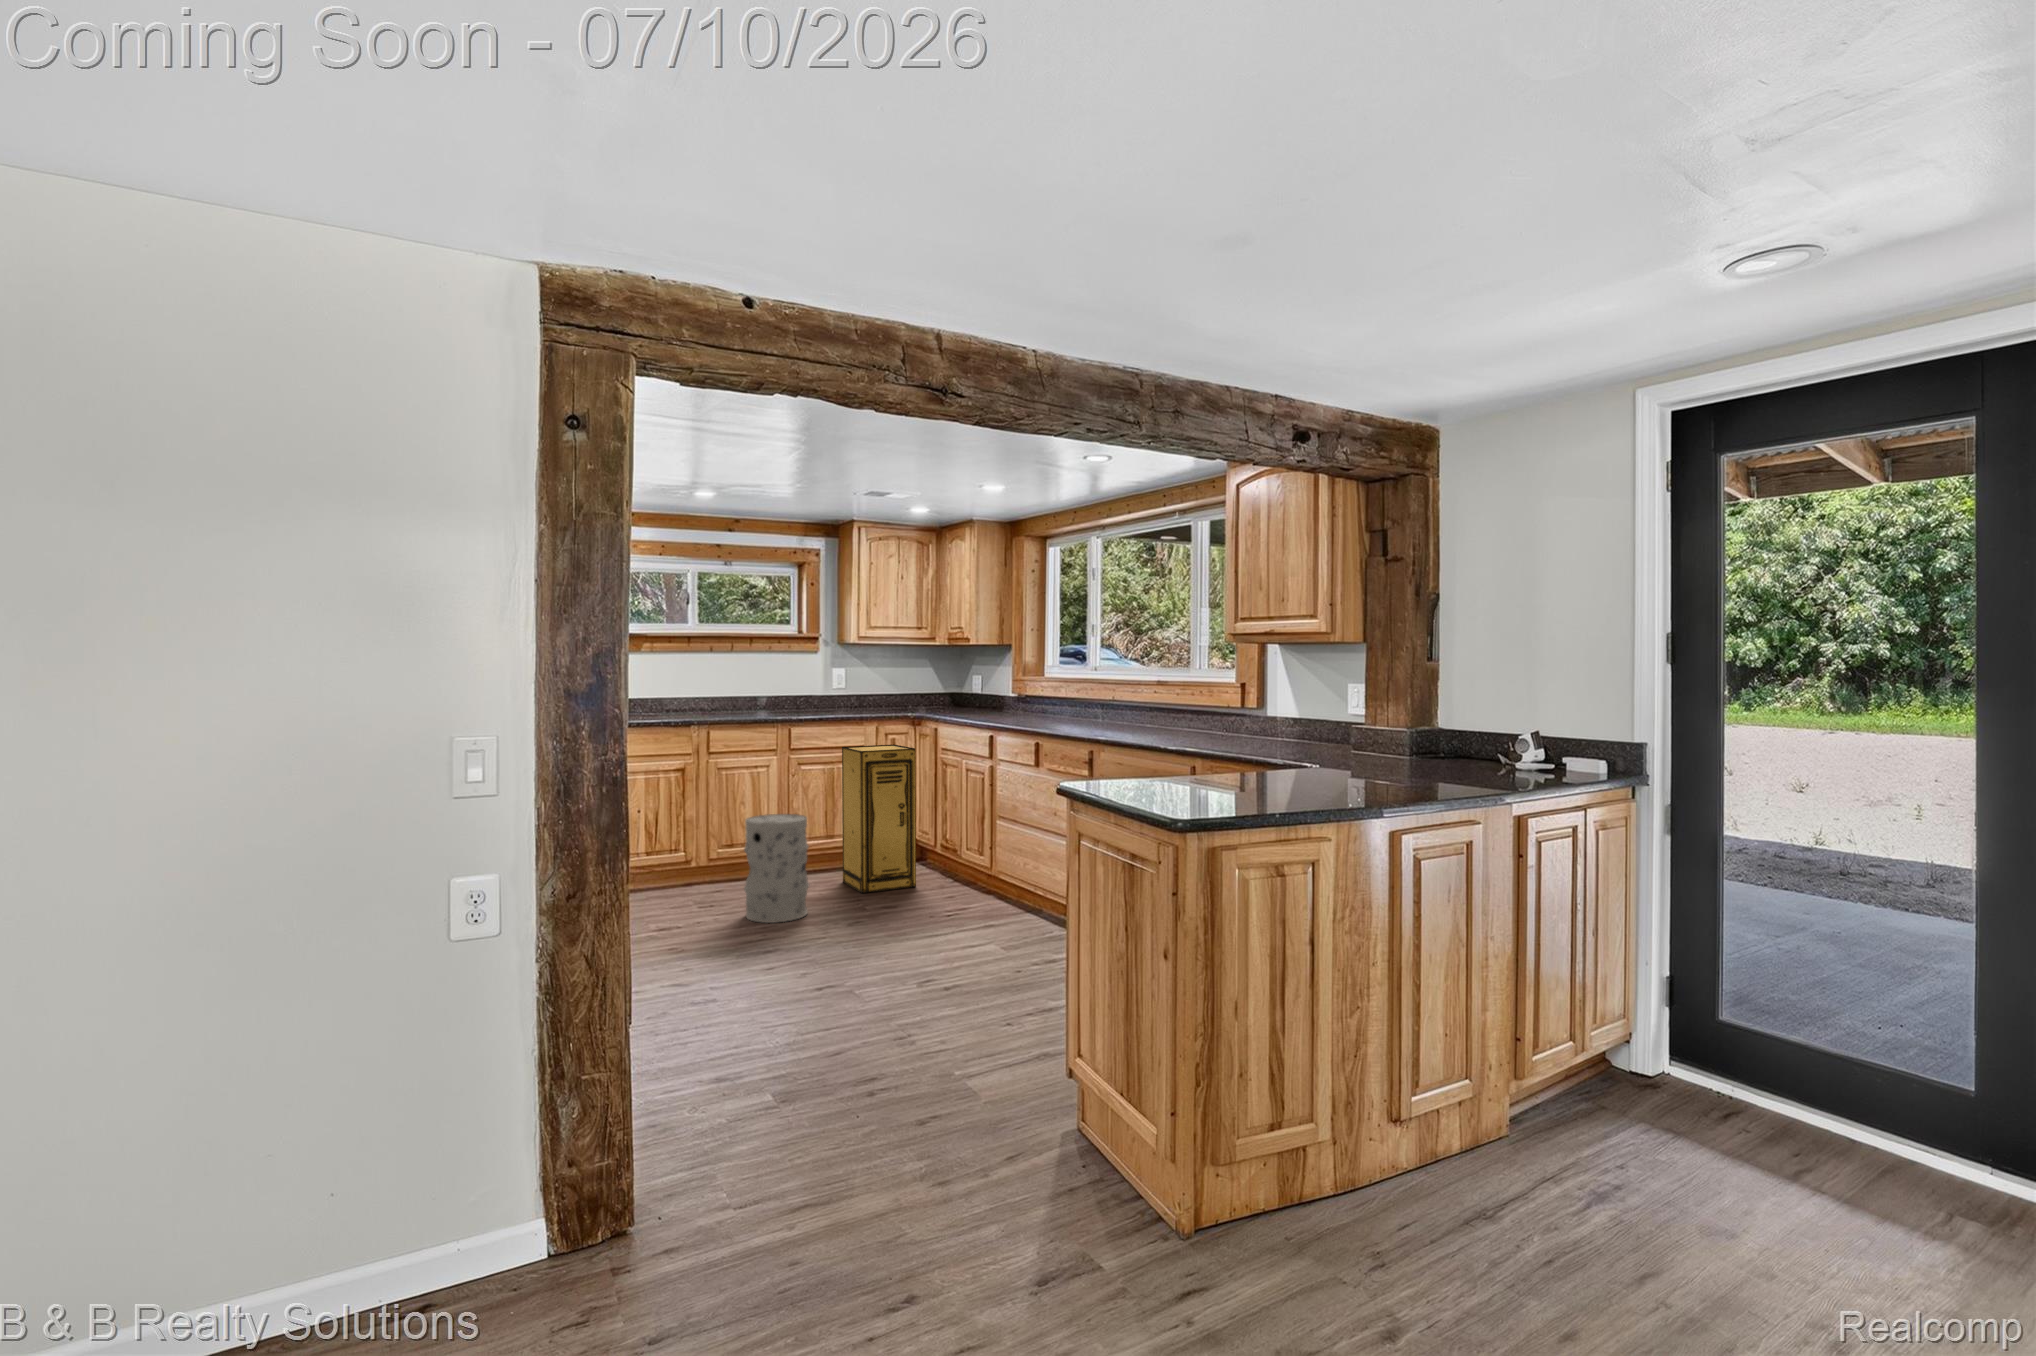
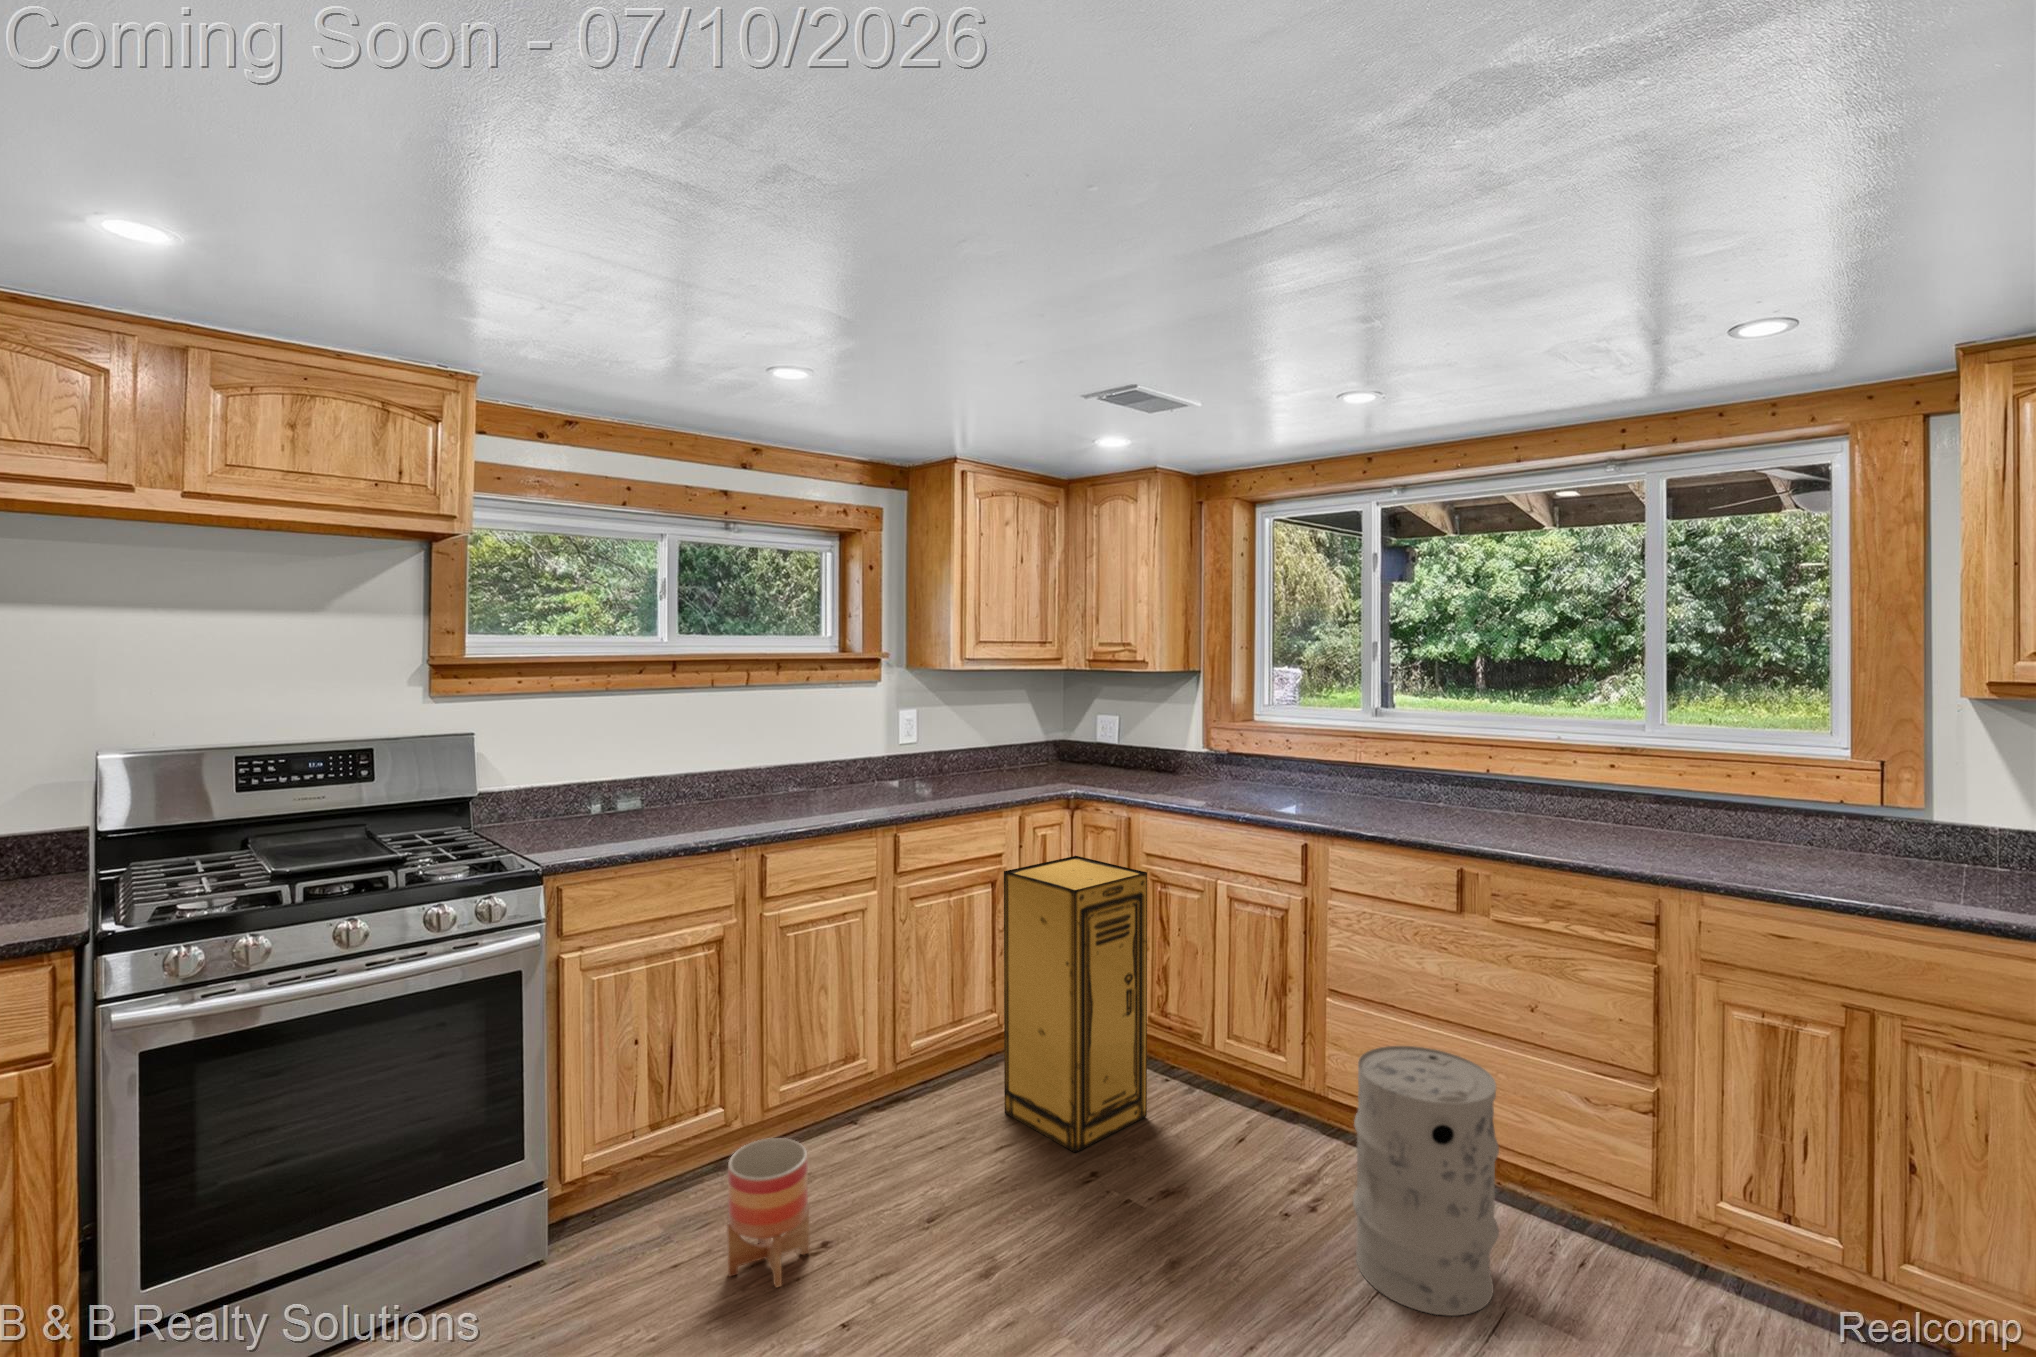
trash can: present [744,814,809,923] -> present [1353,1046,1499,1316]
planter: none [665,855,705,914] -> present [727,1138,809,1287]

